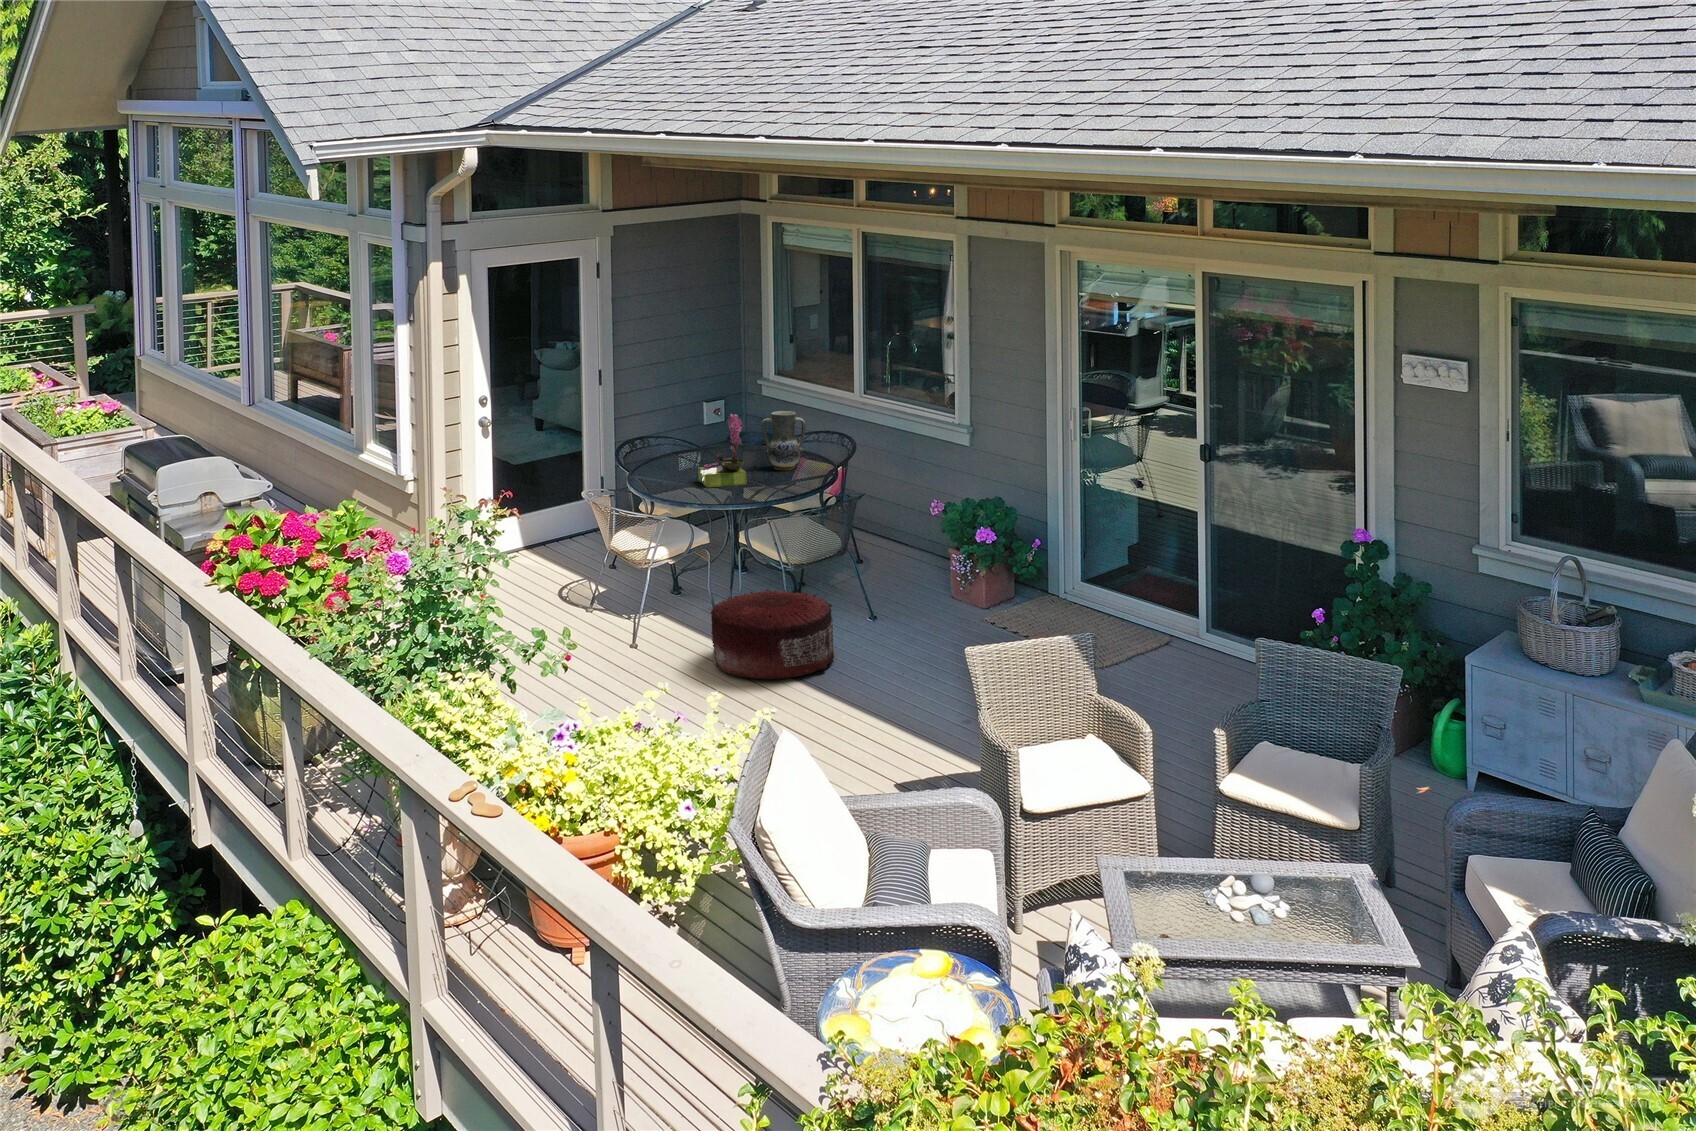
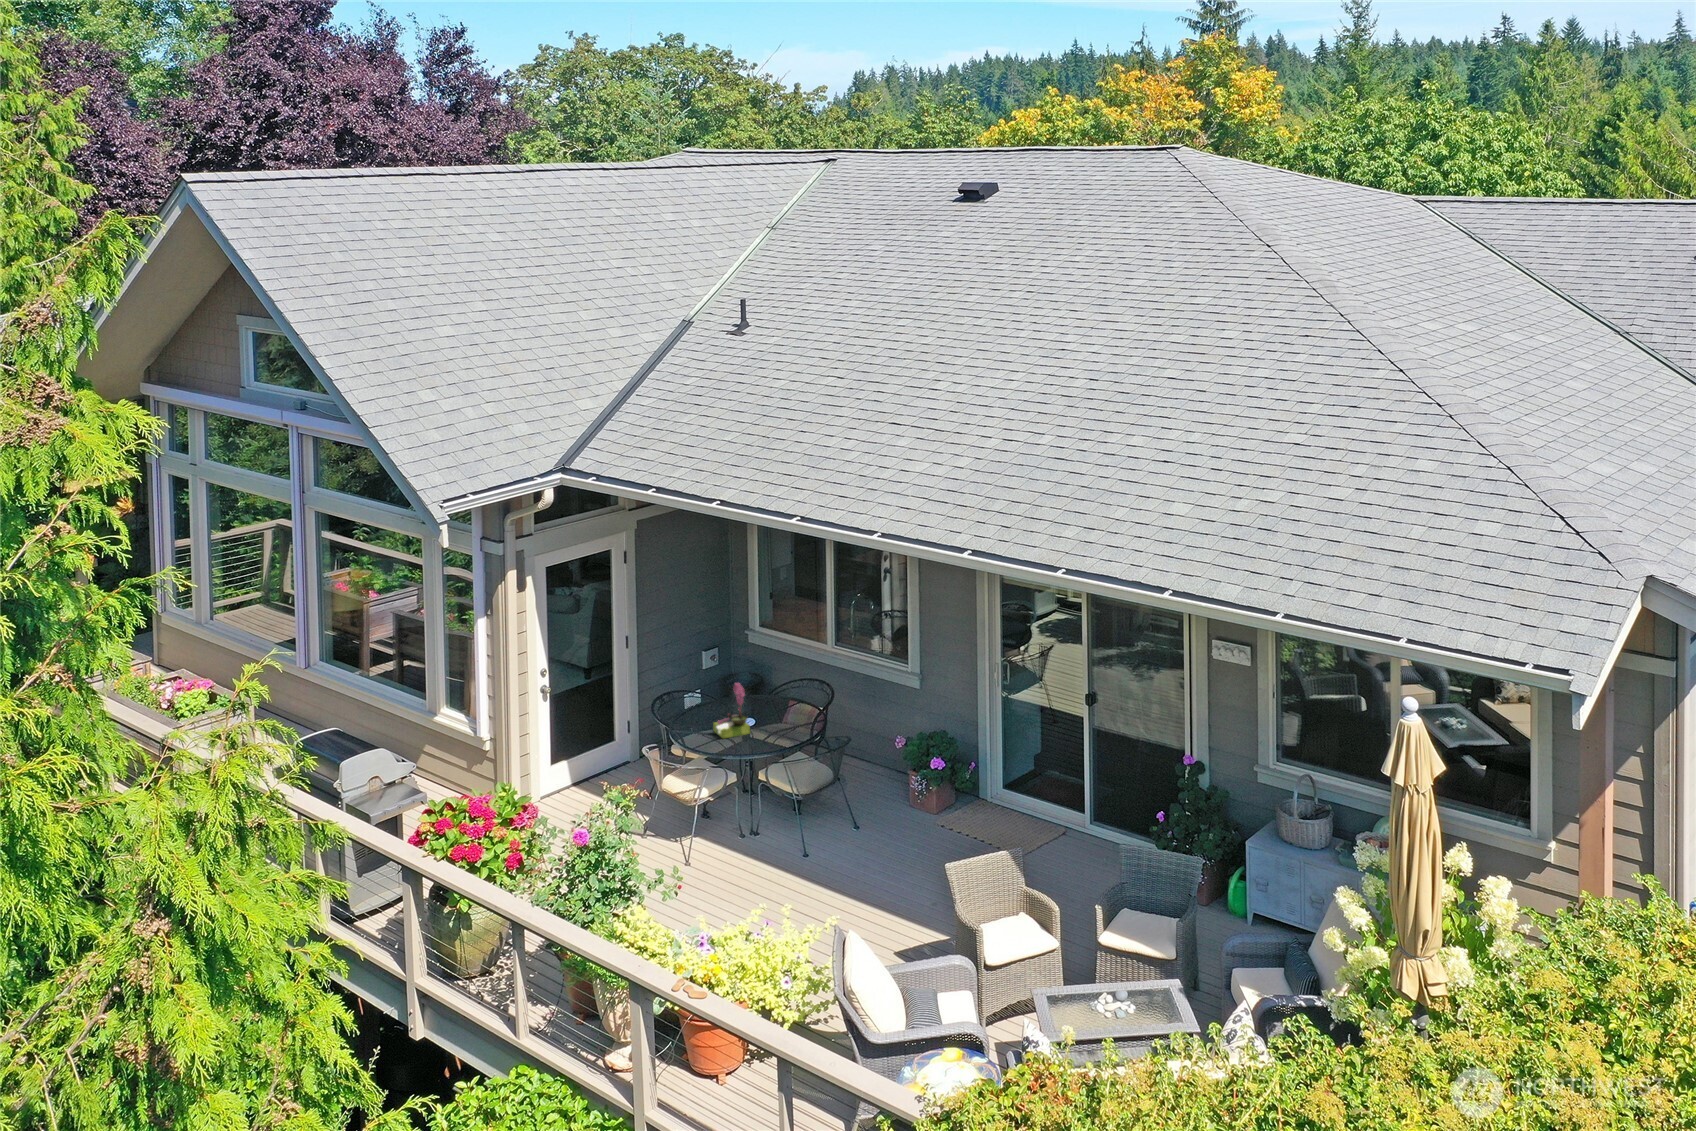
vase: present [762,411,806,470] -> none [755,675,787,718]
pouf: present [711,589,835,679] -> none [743,813,830,880]

